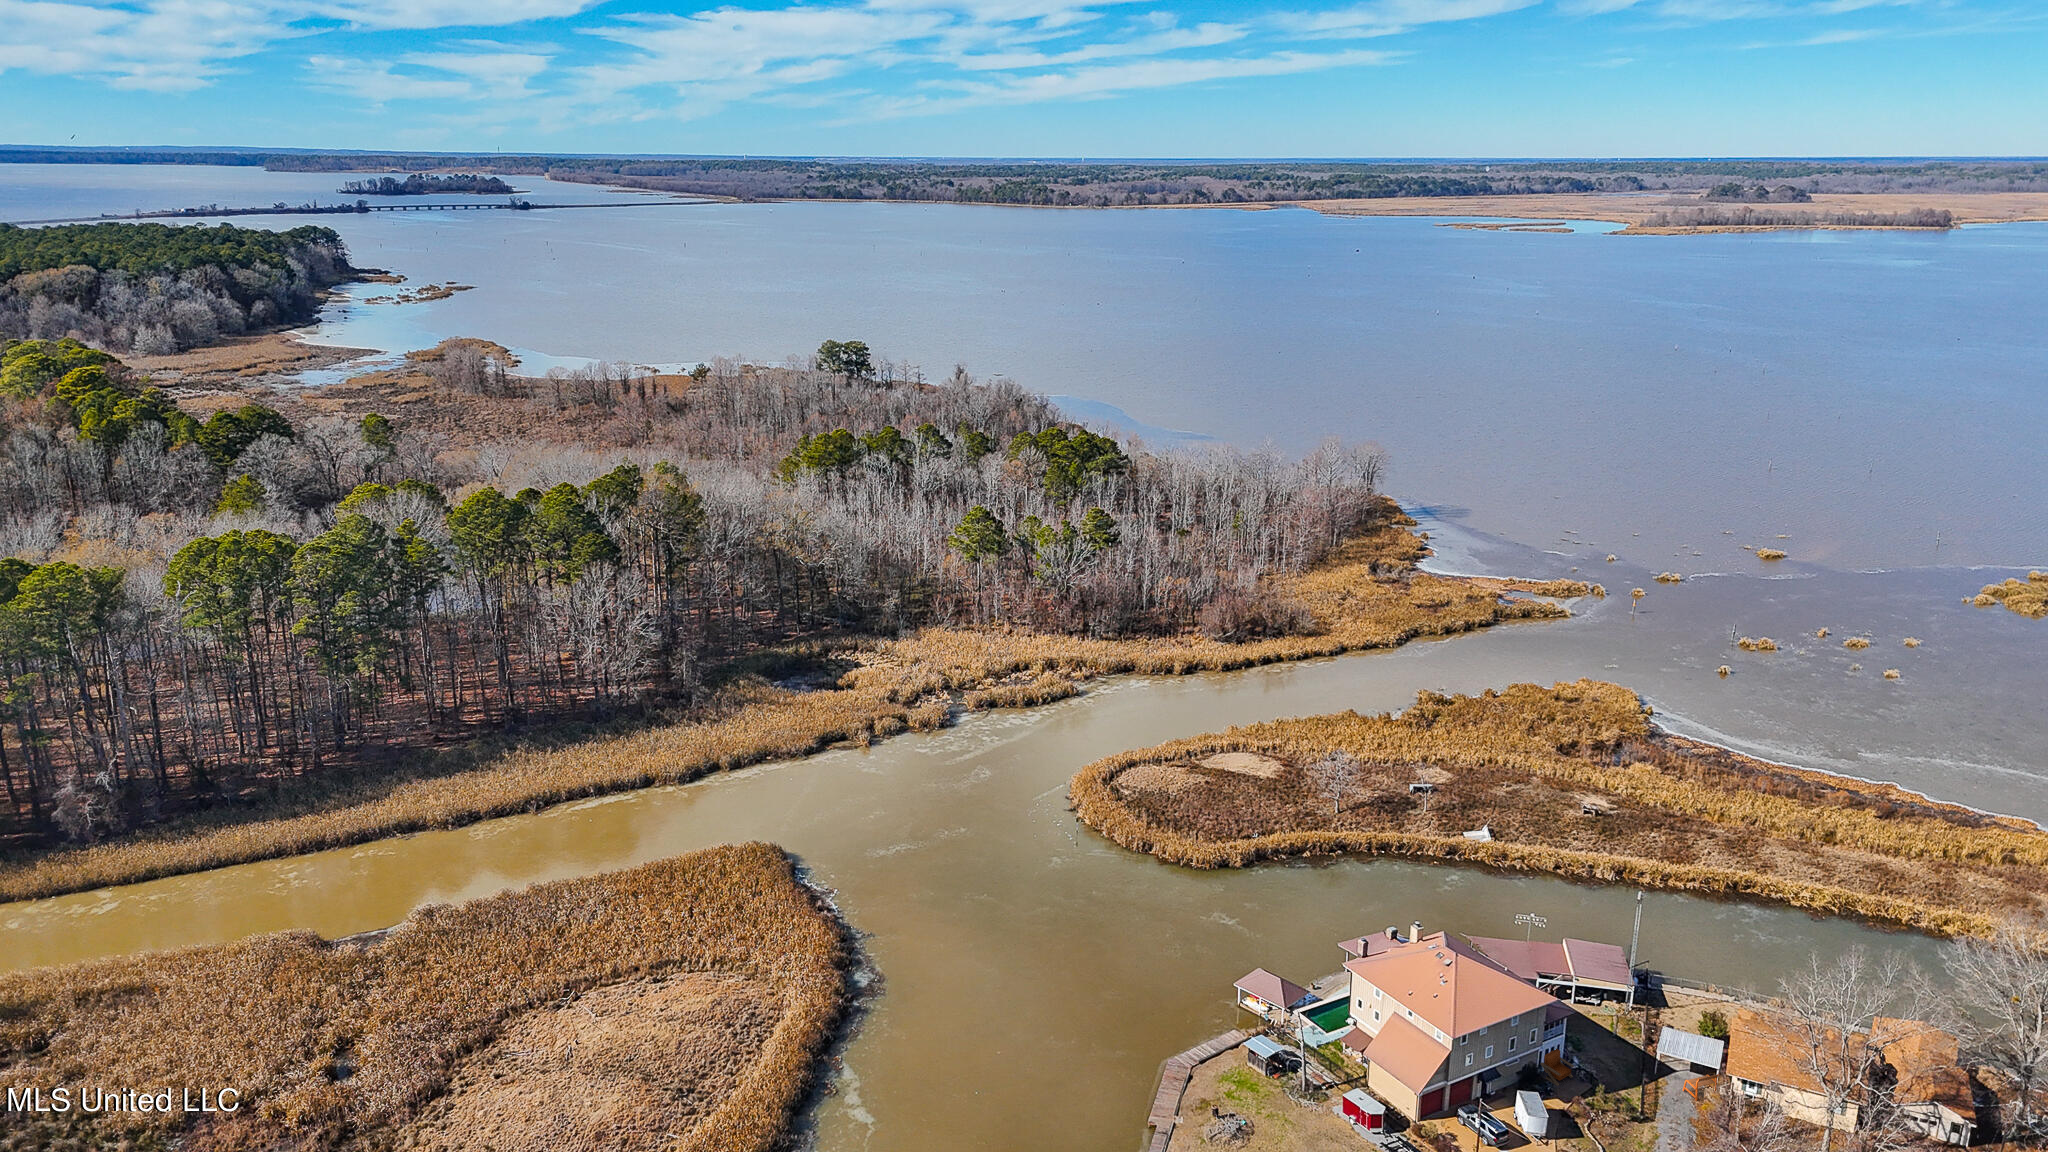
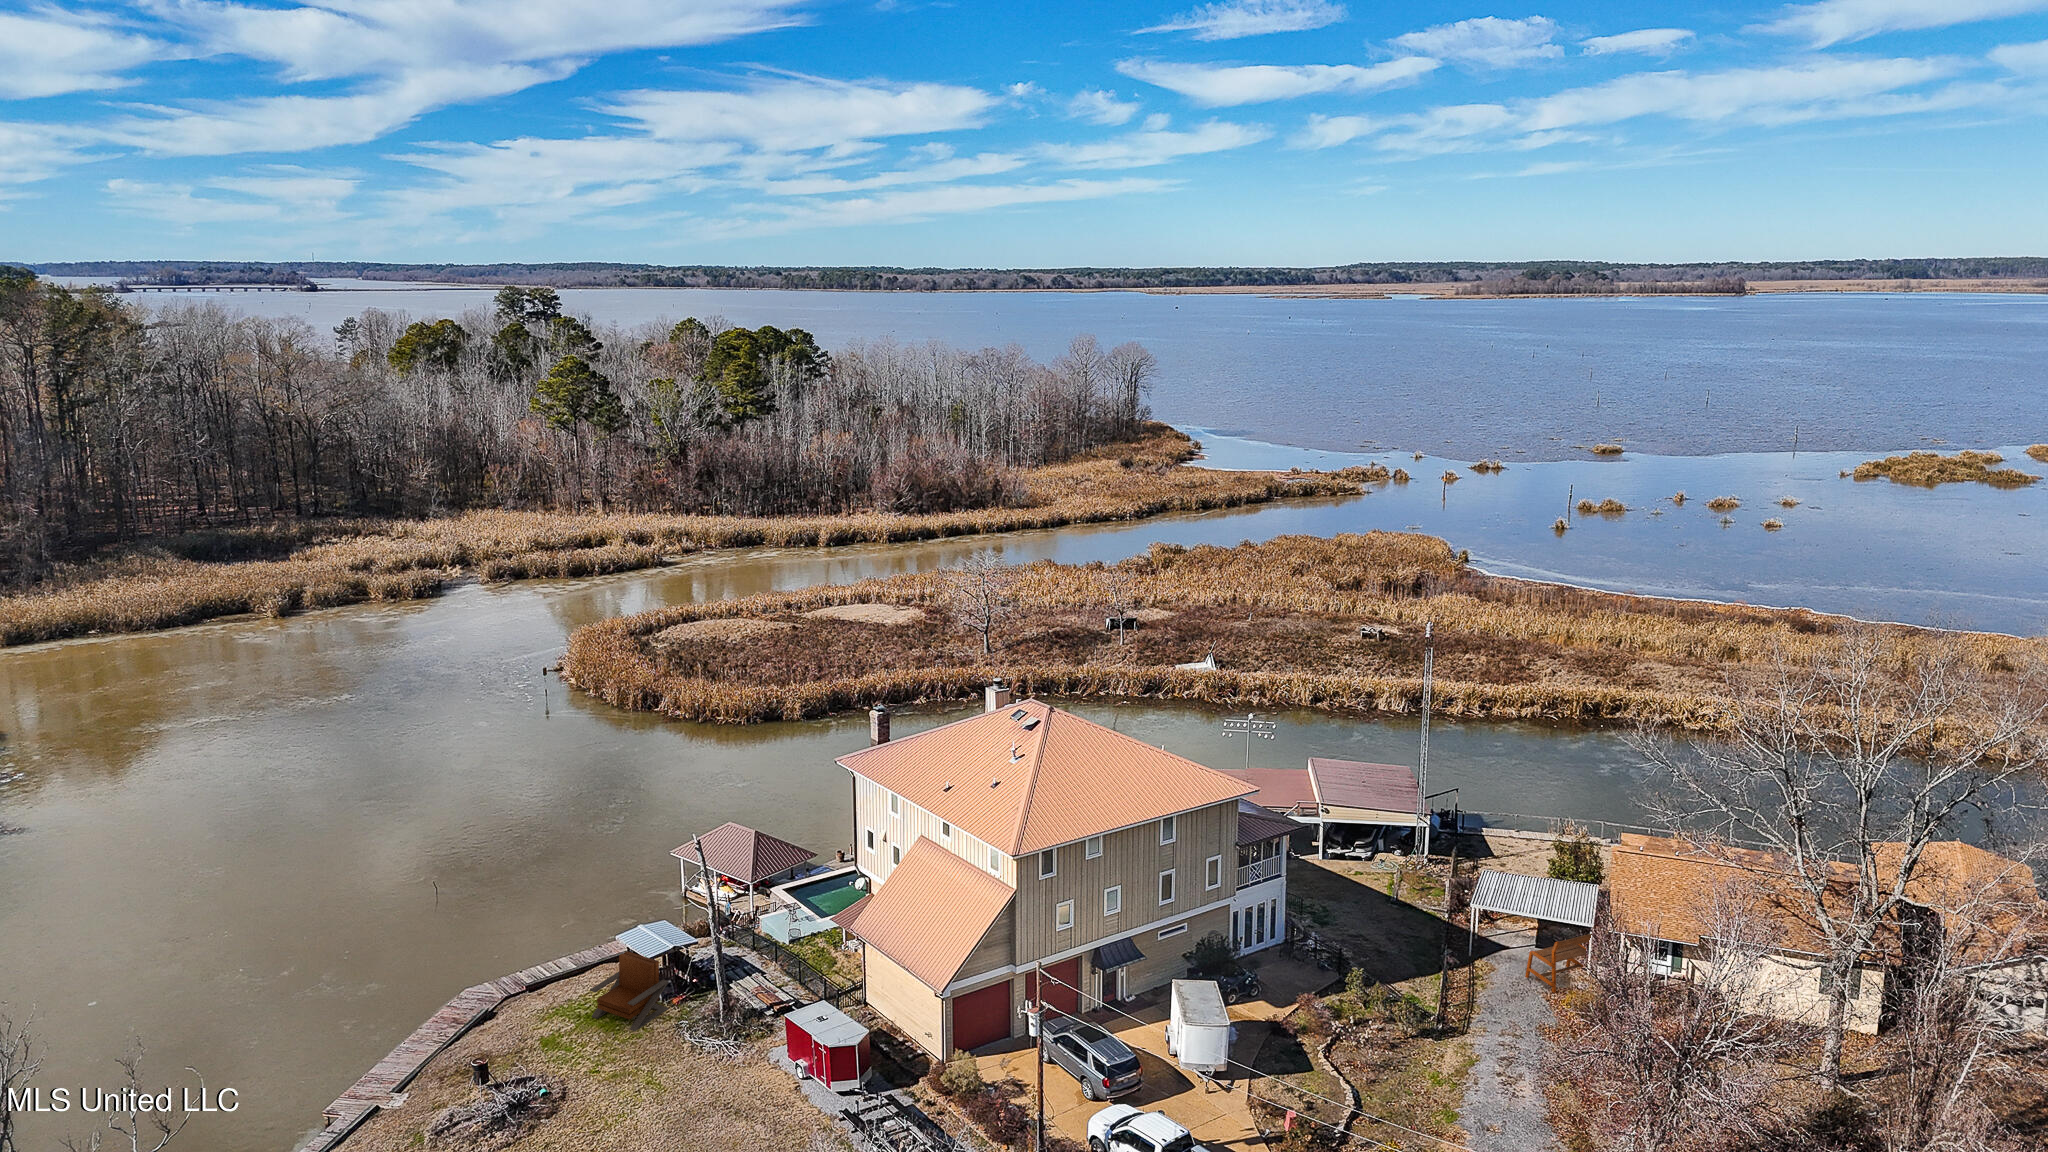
lounge chair: present [1540,1049,1574,1086] -> present [590,951,669,1031]

